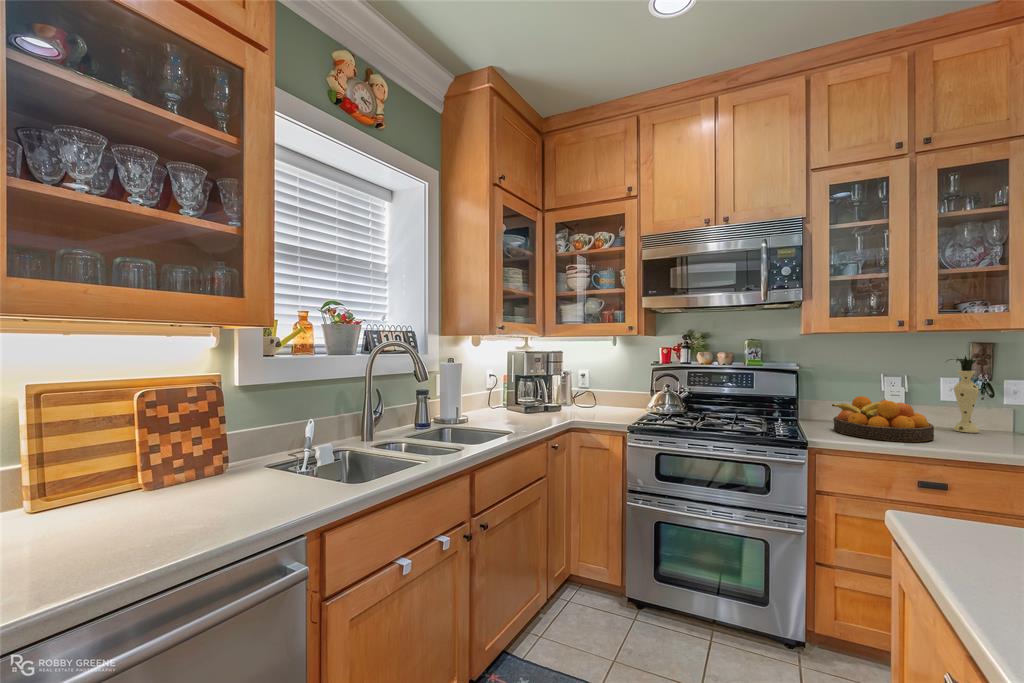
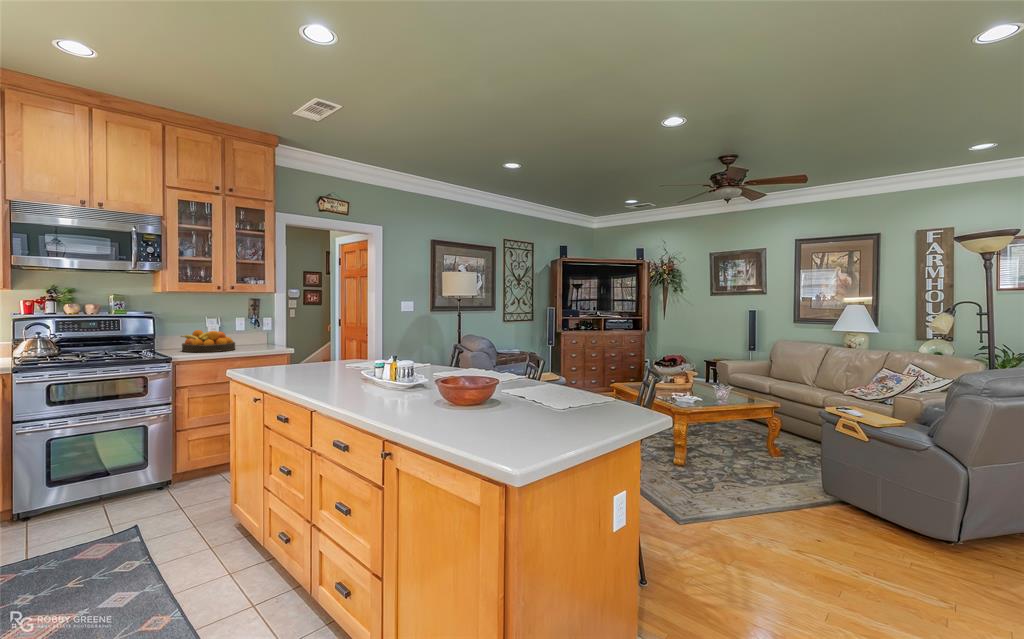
vase: present [946,356,980,433] -> none [239,305,257,345]

